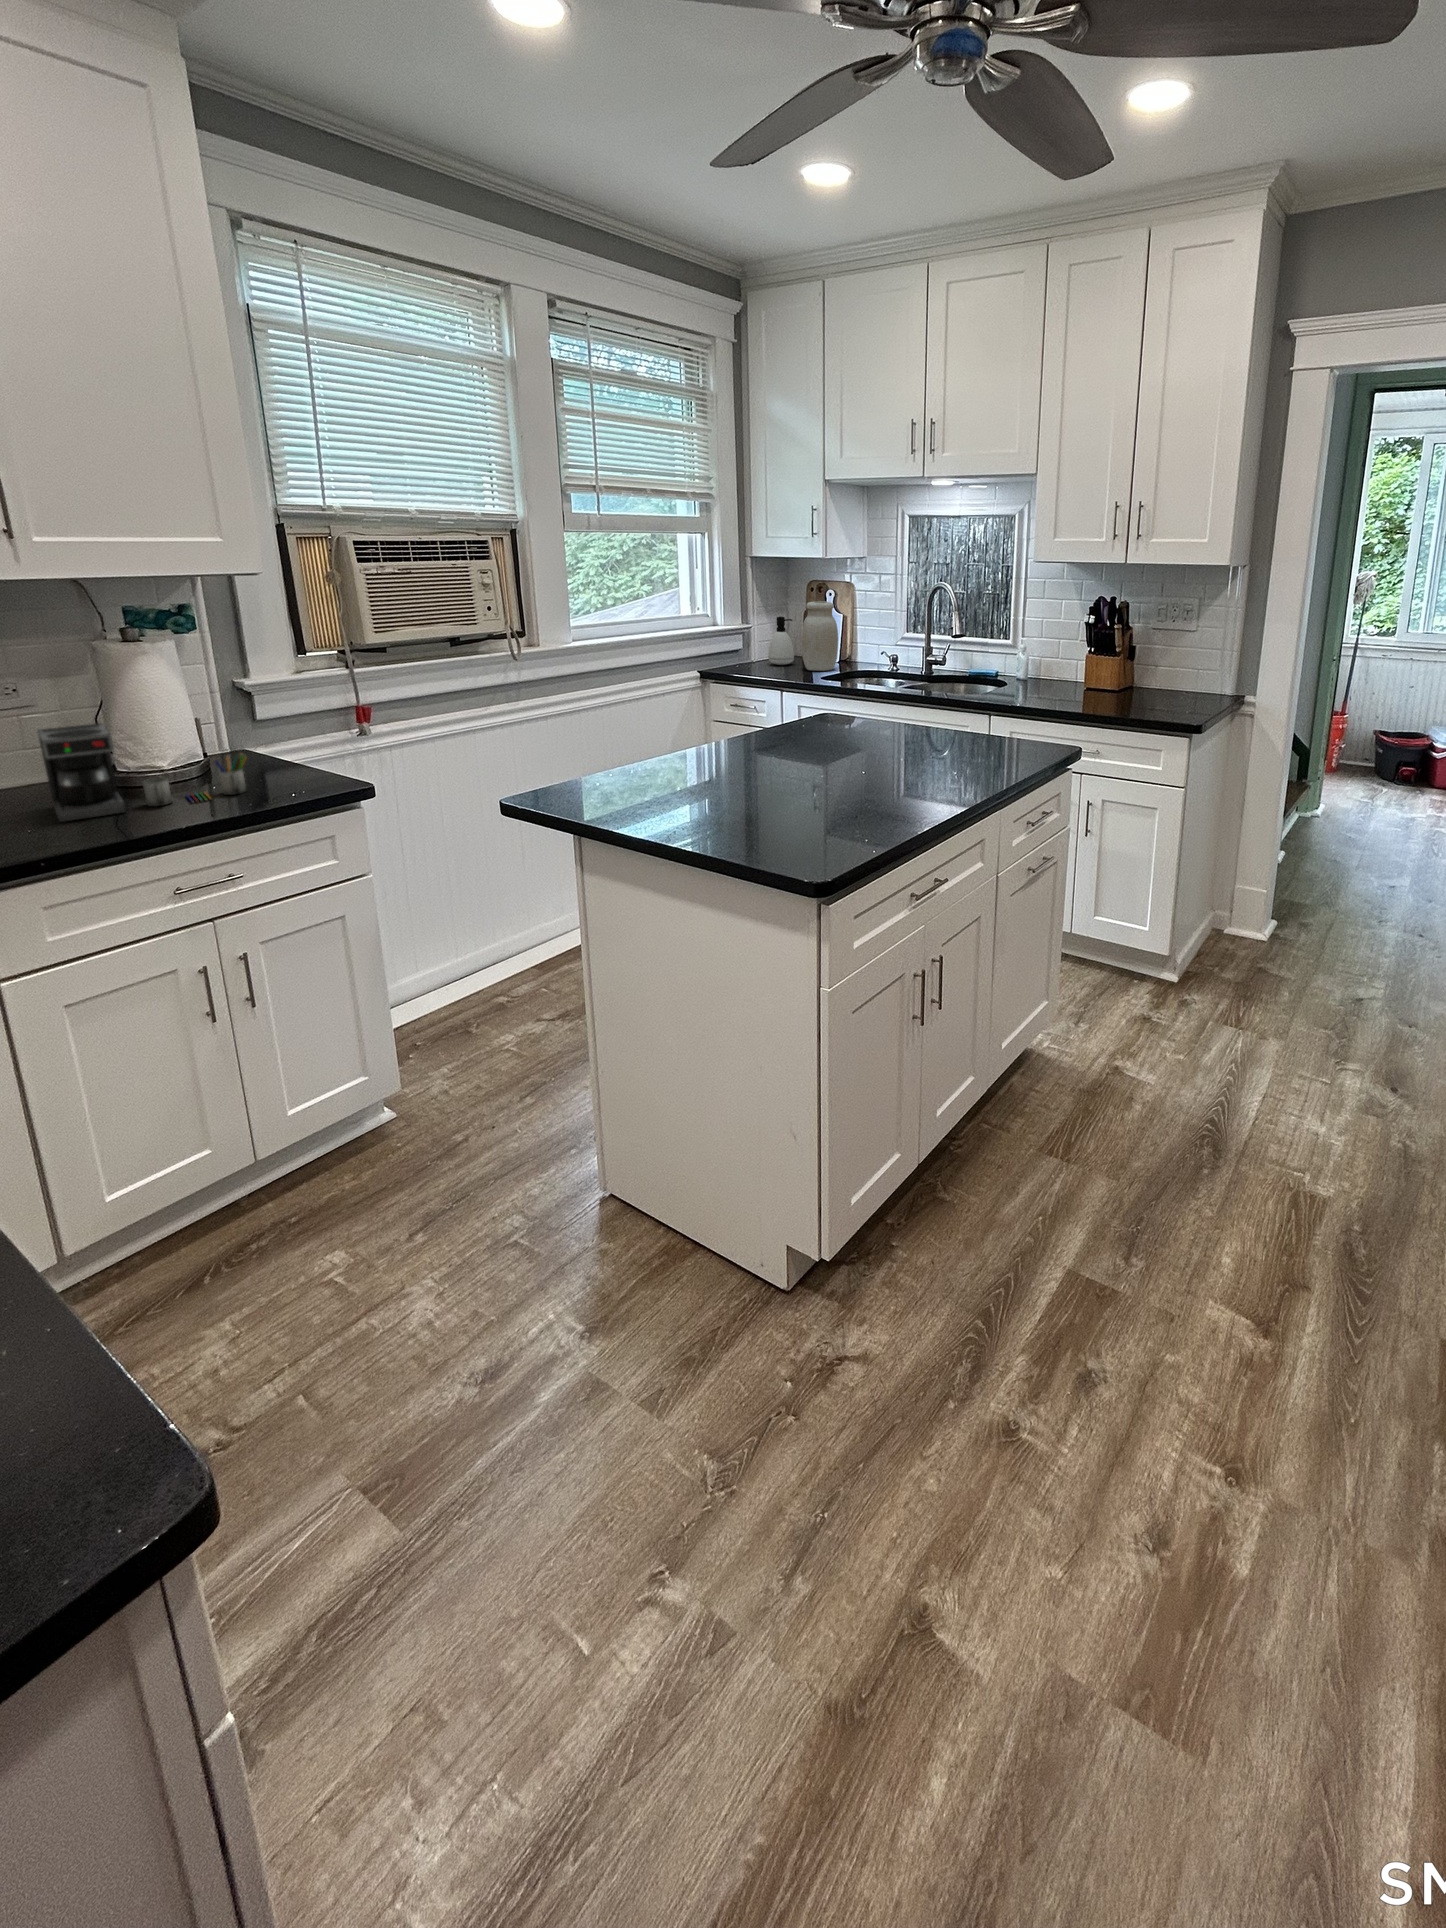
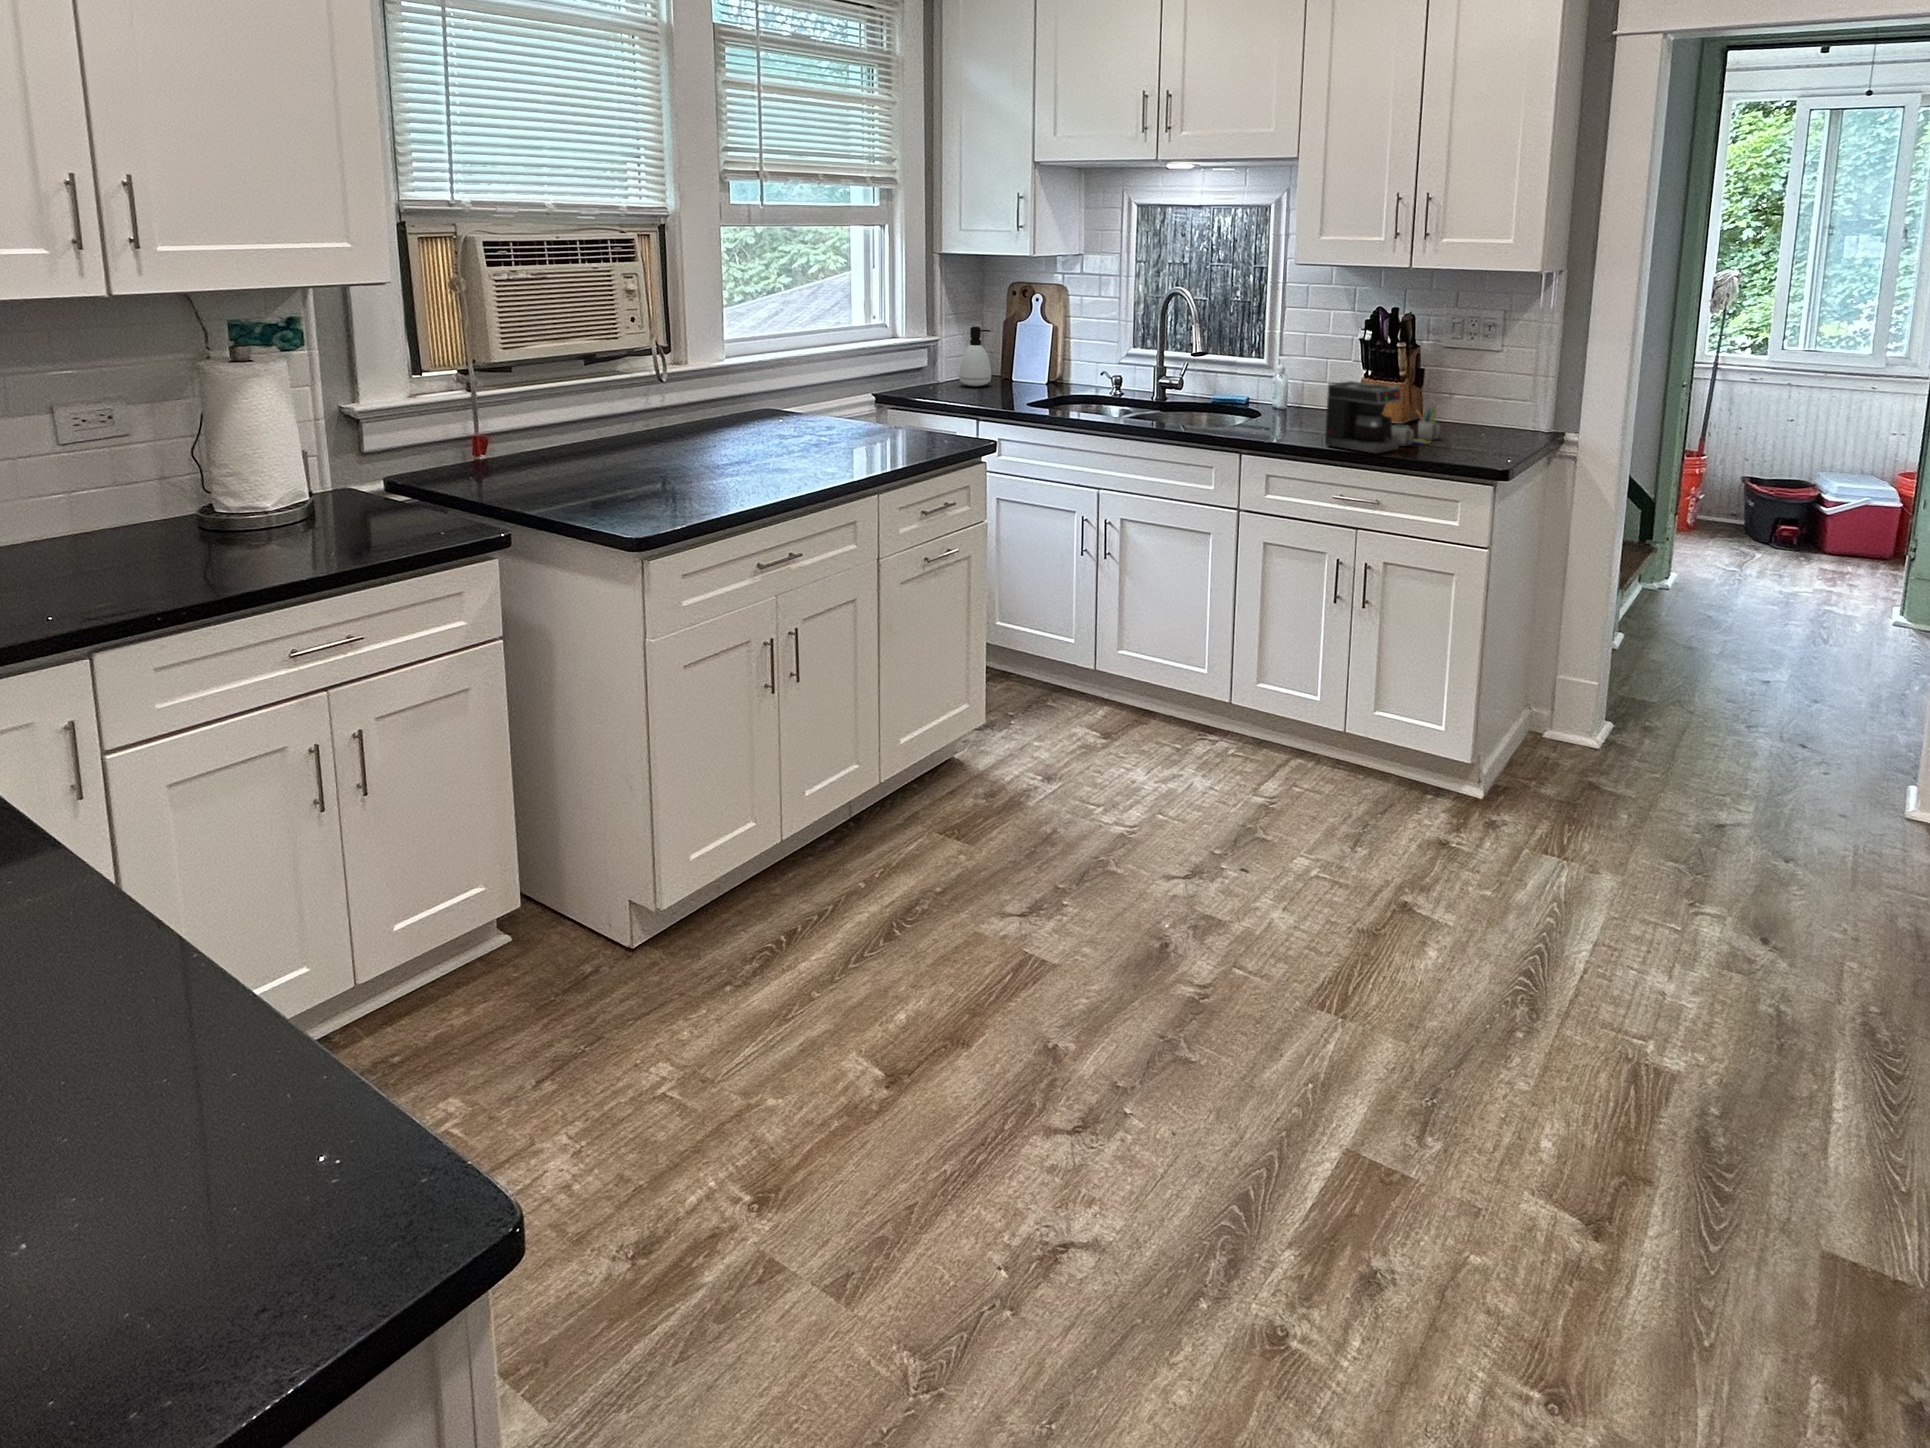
jar: present [802,601,838,671] -> none [1002,309,1047,394]
coffee maker: present [37,723,246,822] -> present [1325,381,1440,454]

